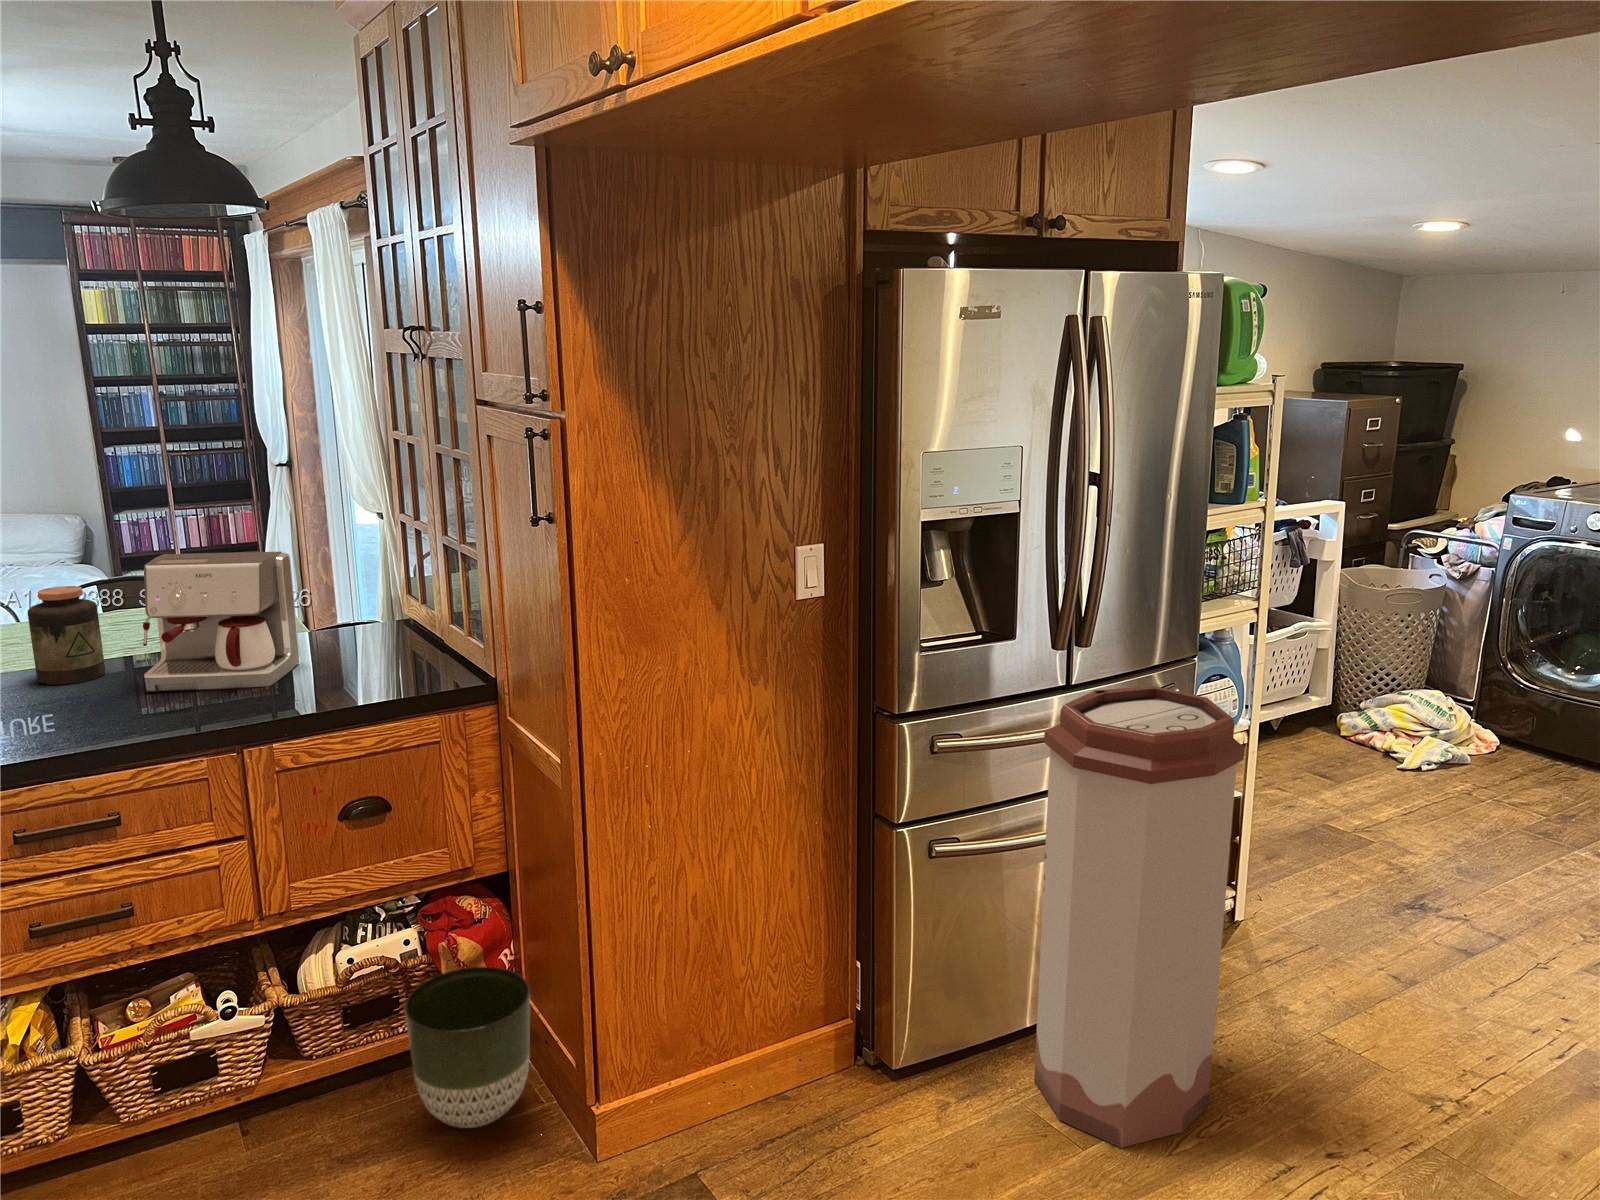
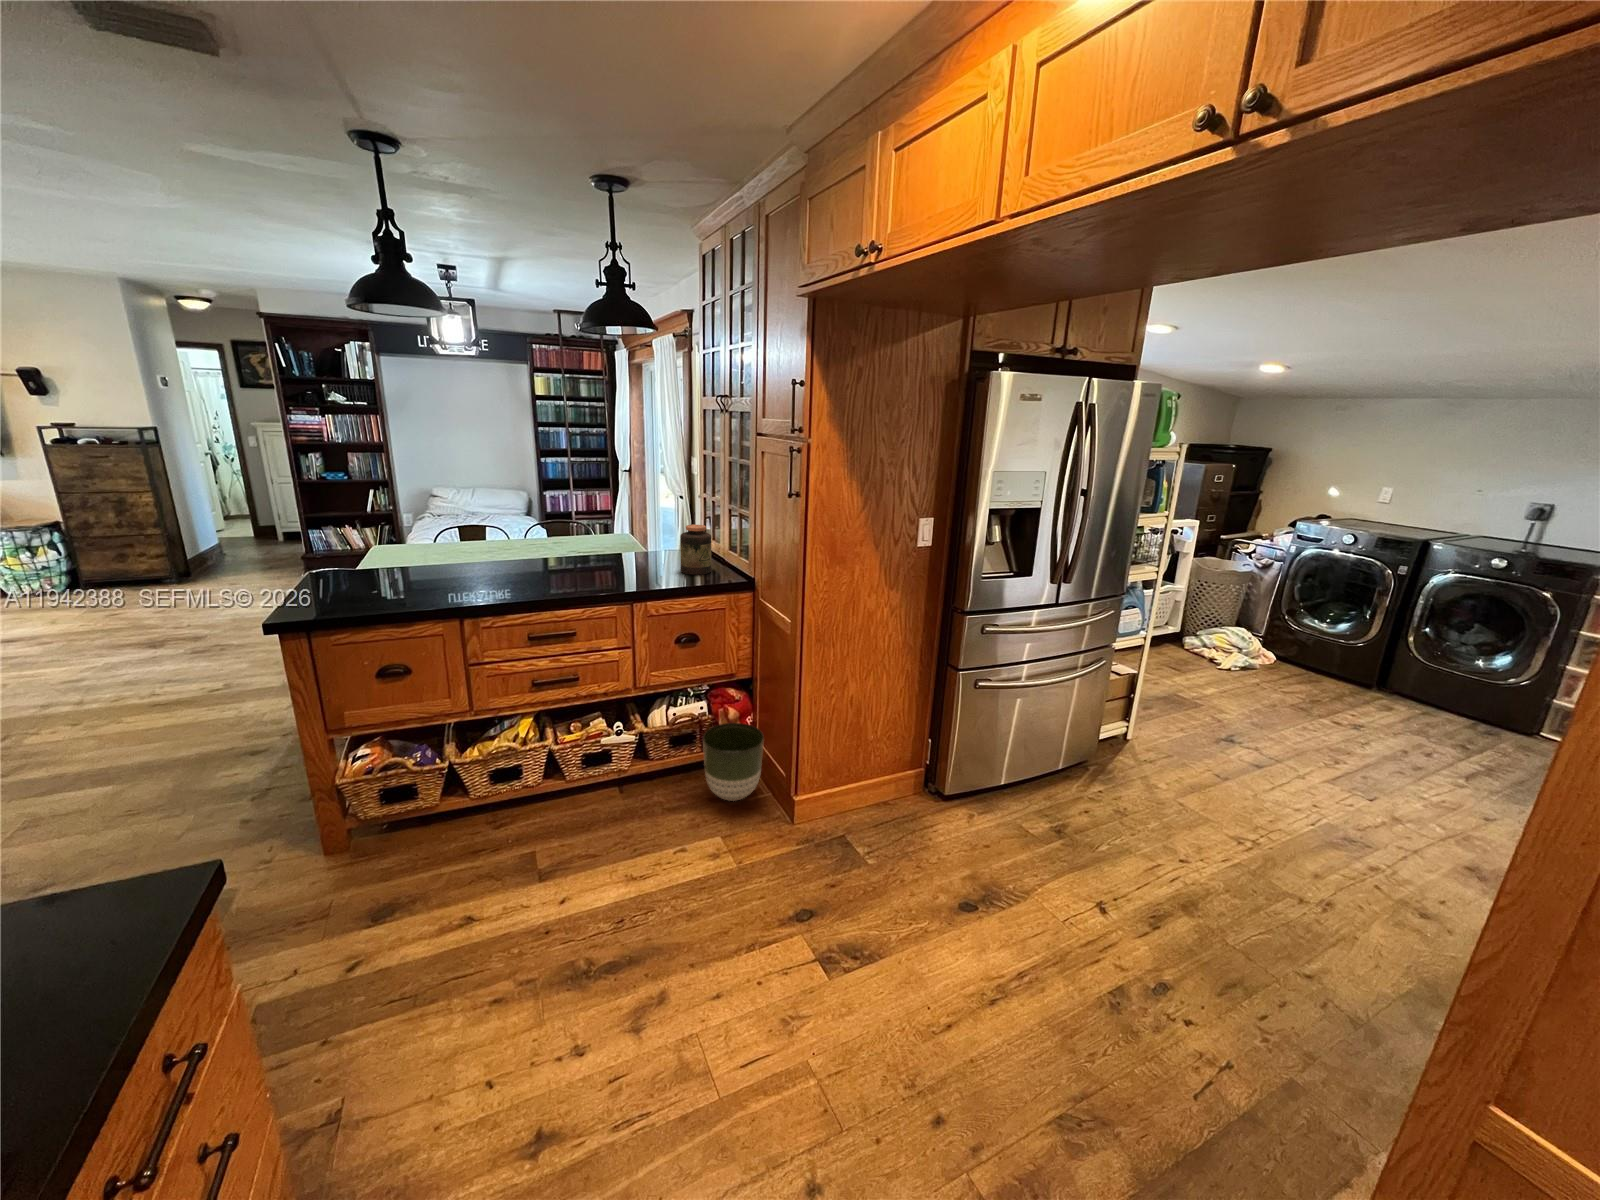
coffee maker: present [143,552,299,692] -> none [582,506,655,576]
jar: present [28,586,105,685] -> present [680,525,711,575]
trash can: present [1034,686,1245,1148] -> none [1018,607,1156,845]

